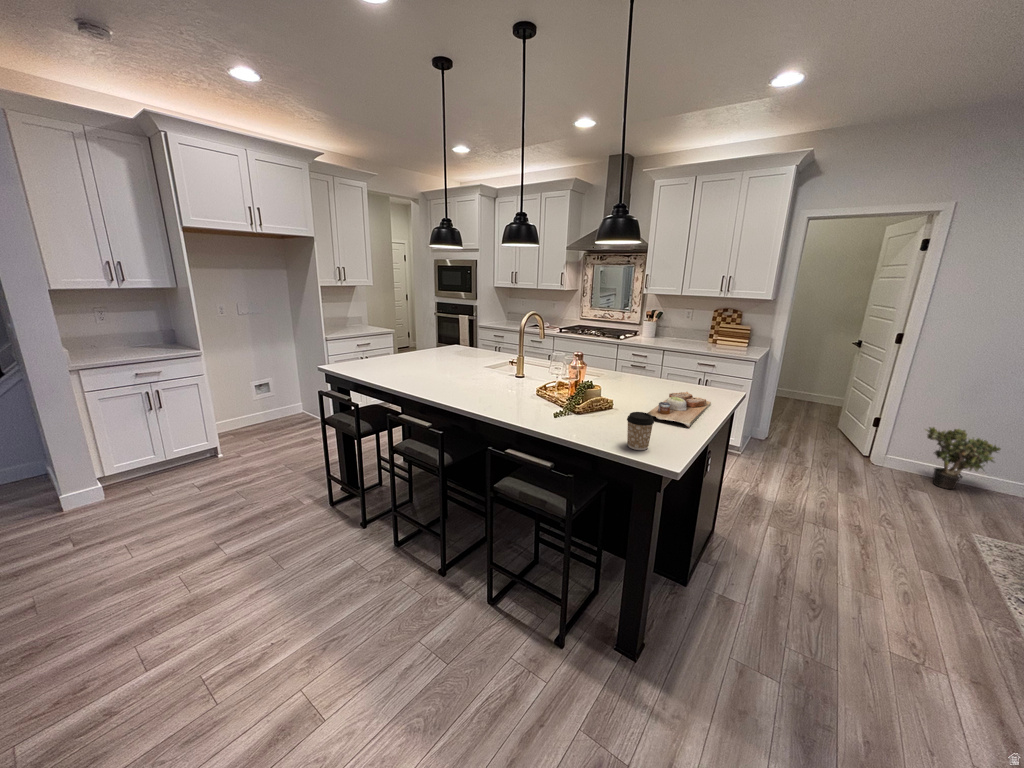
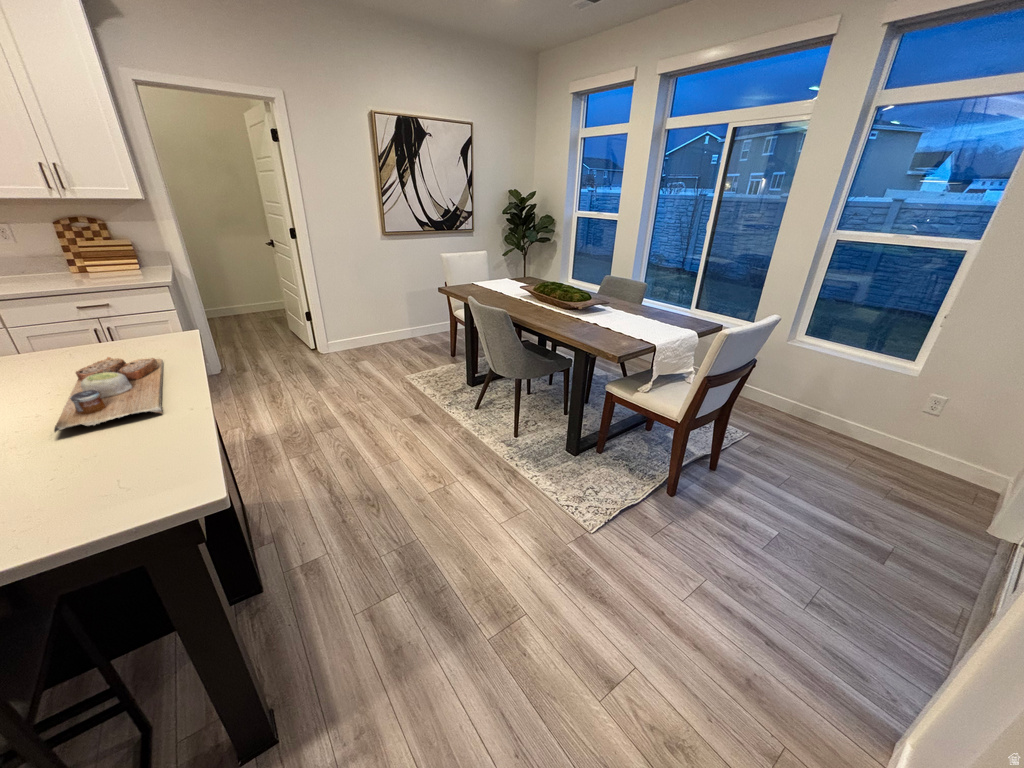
coffee cup: present [627,412,654,450] -> none [21,433,115,515]
potted plant: present [925,427,1000,489] -> none [345,303,390,352]

